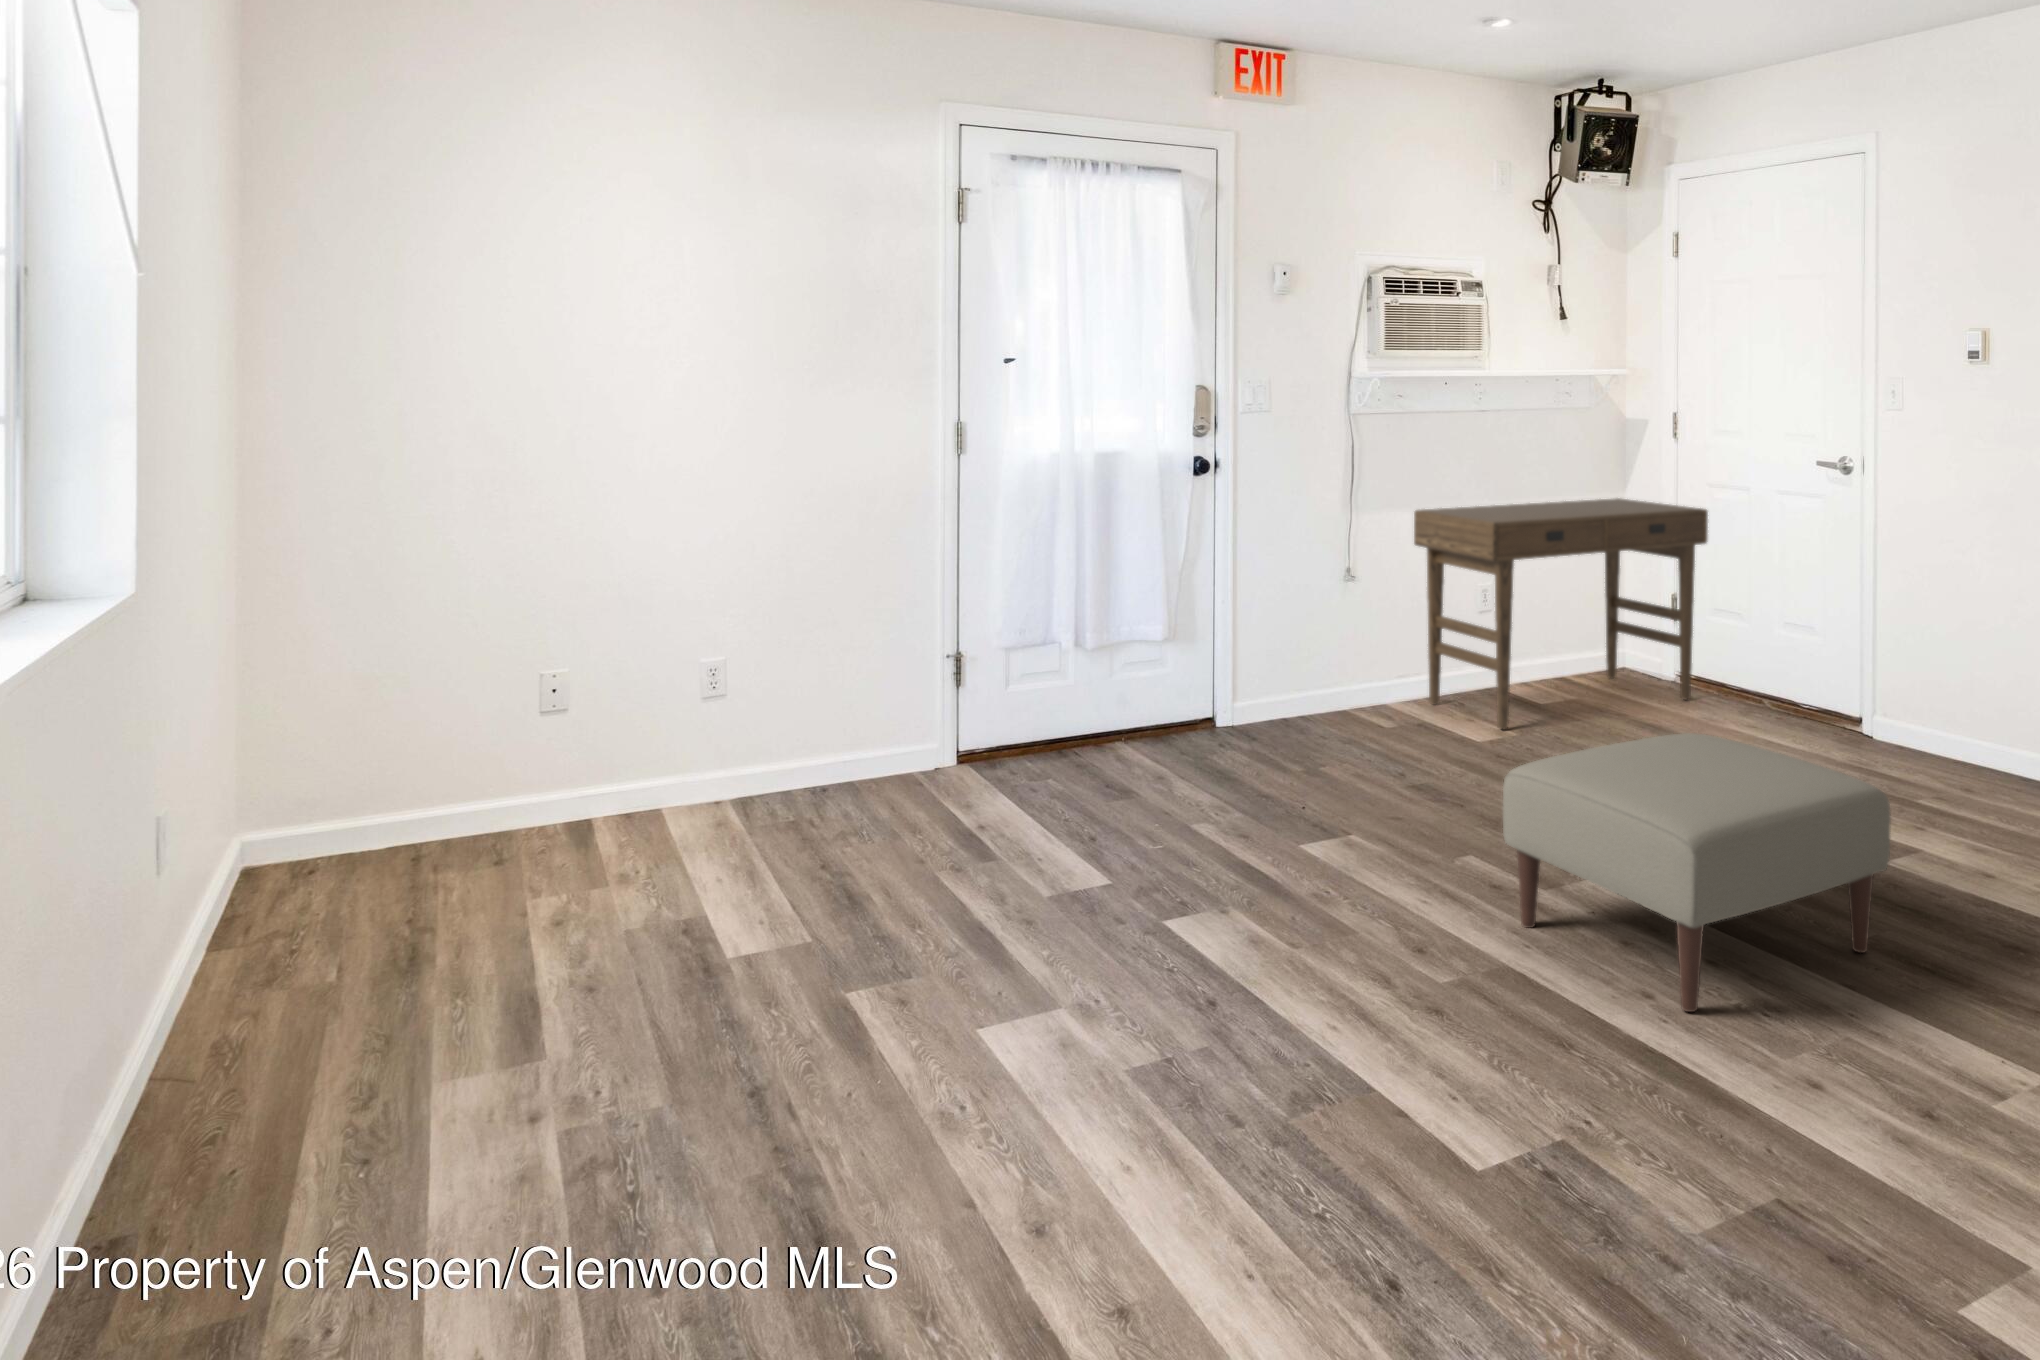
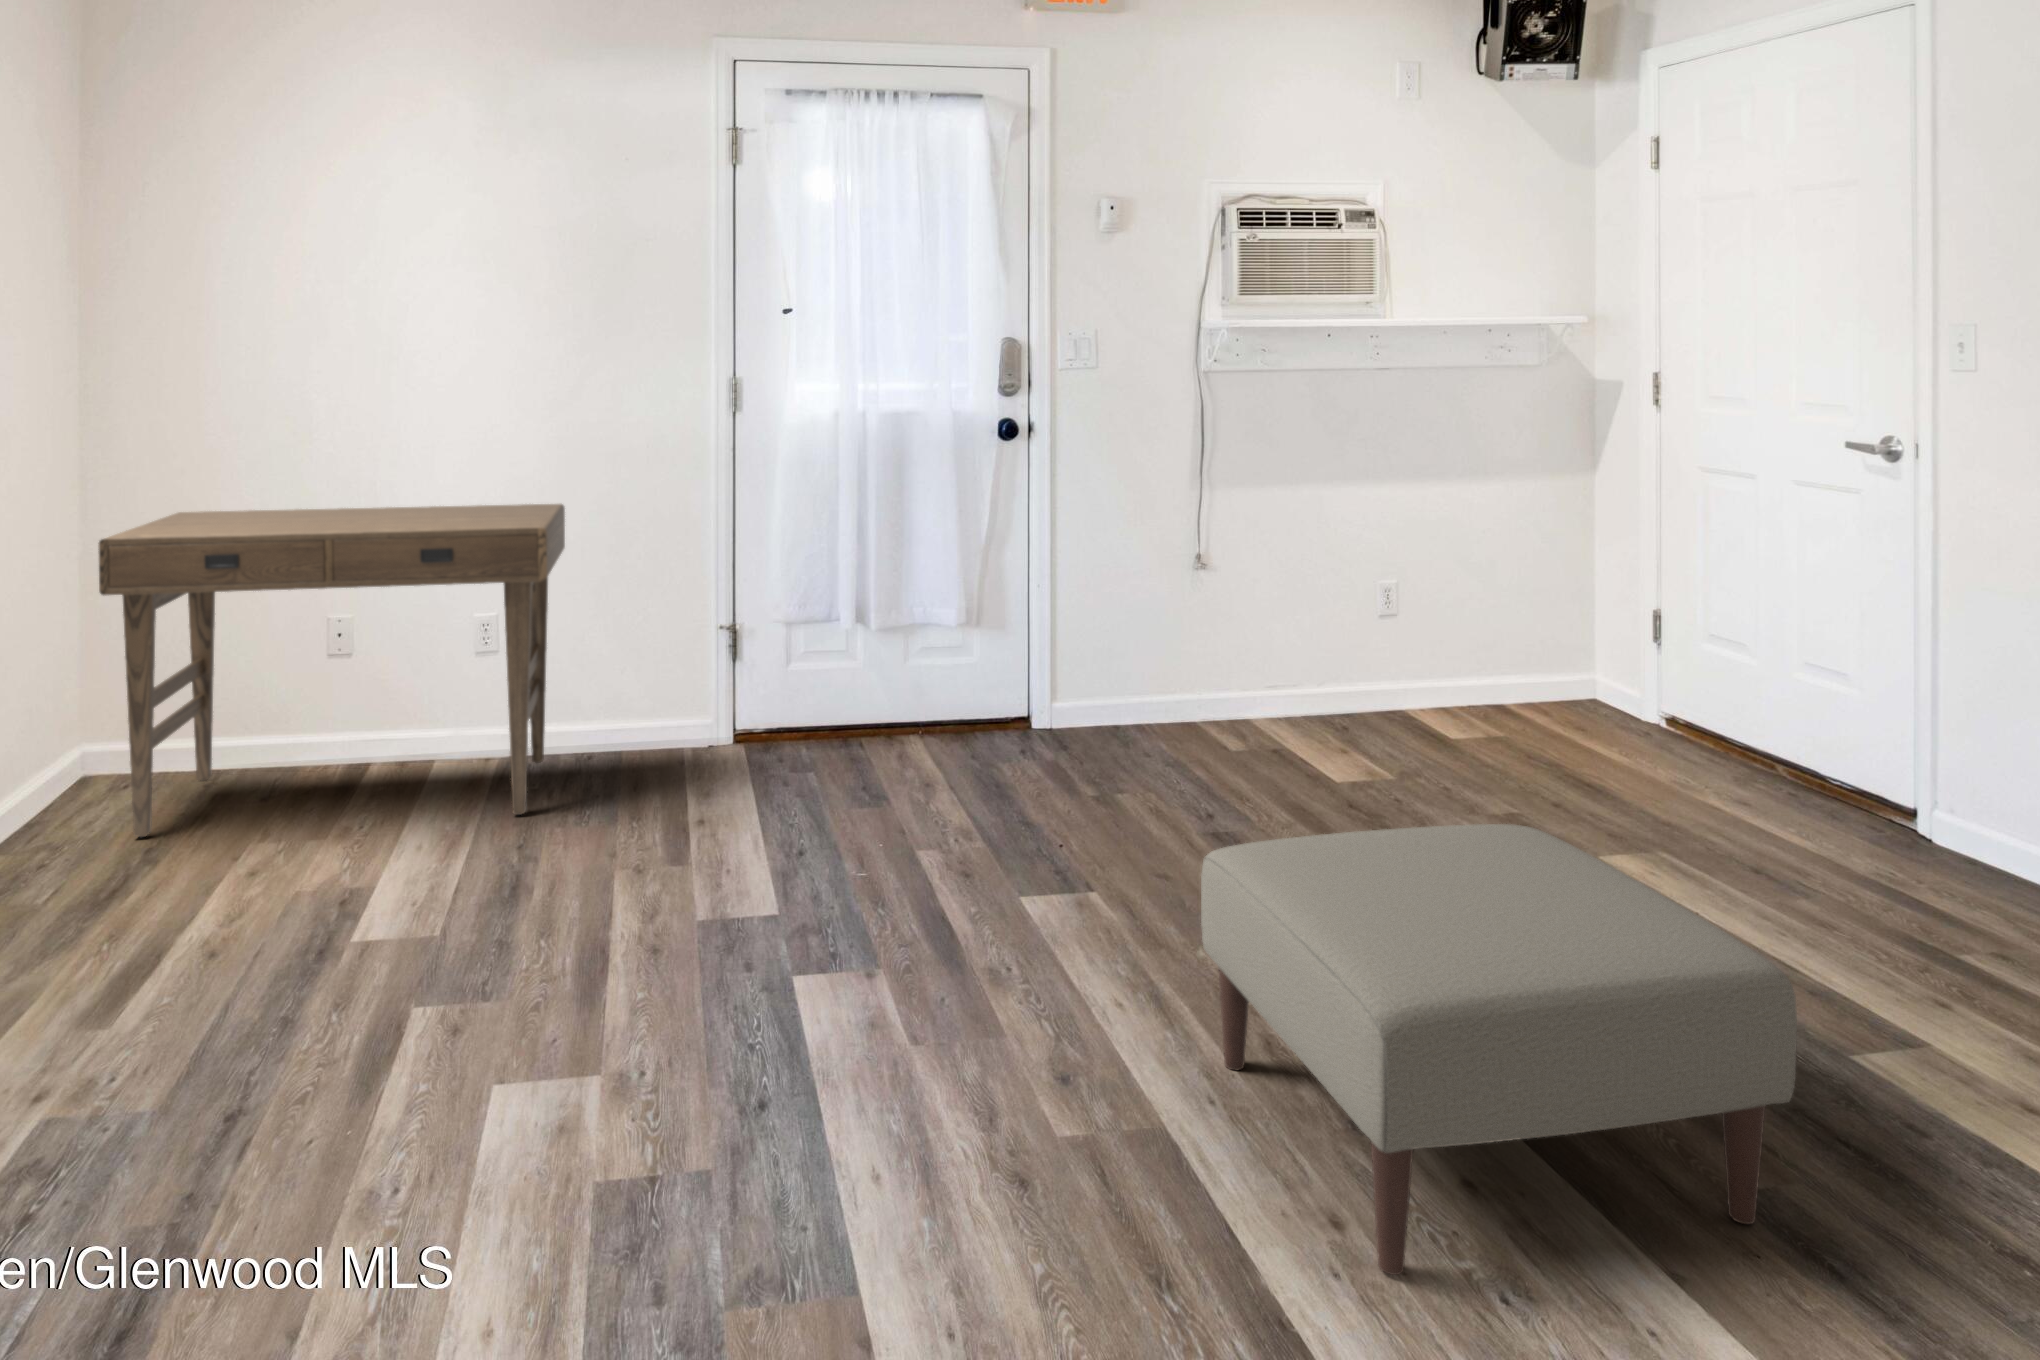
desk: present [1414,498,1708,730] -> present [98,504,565,837]

